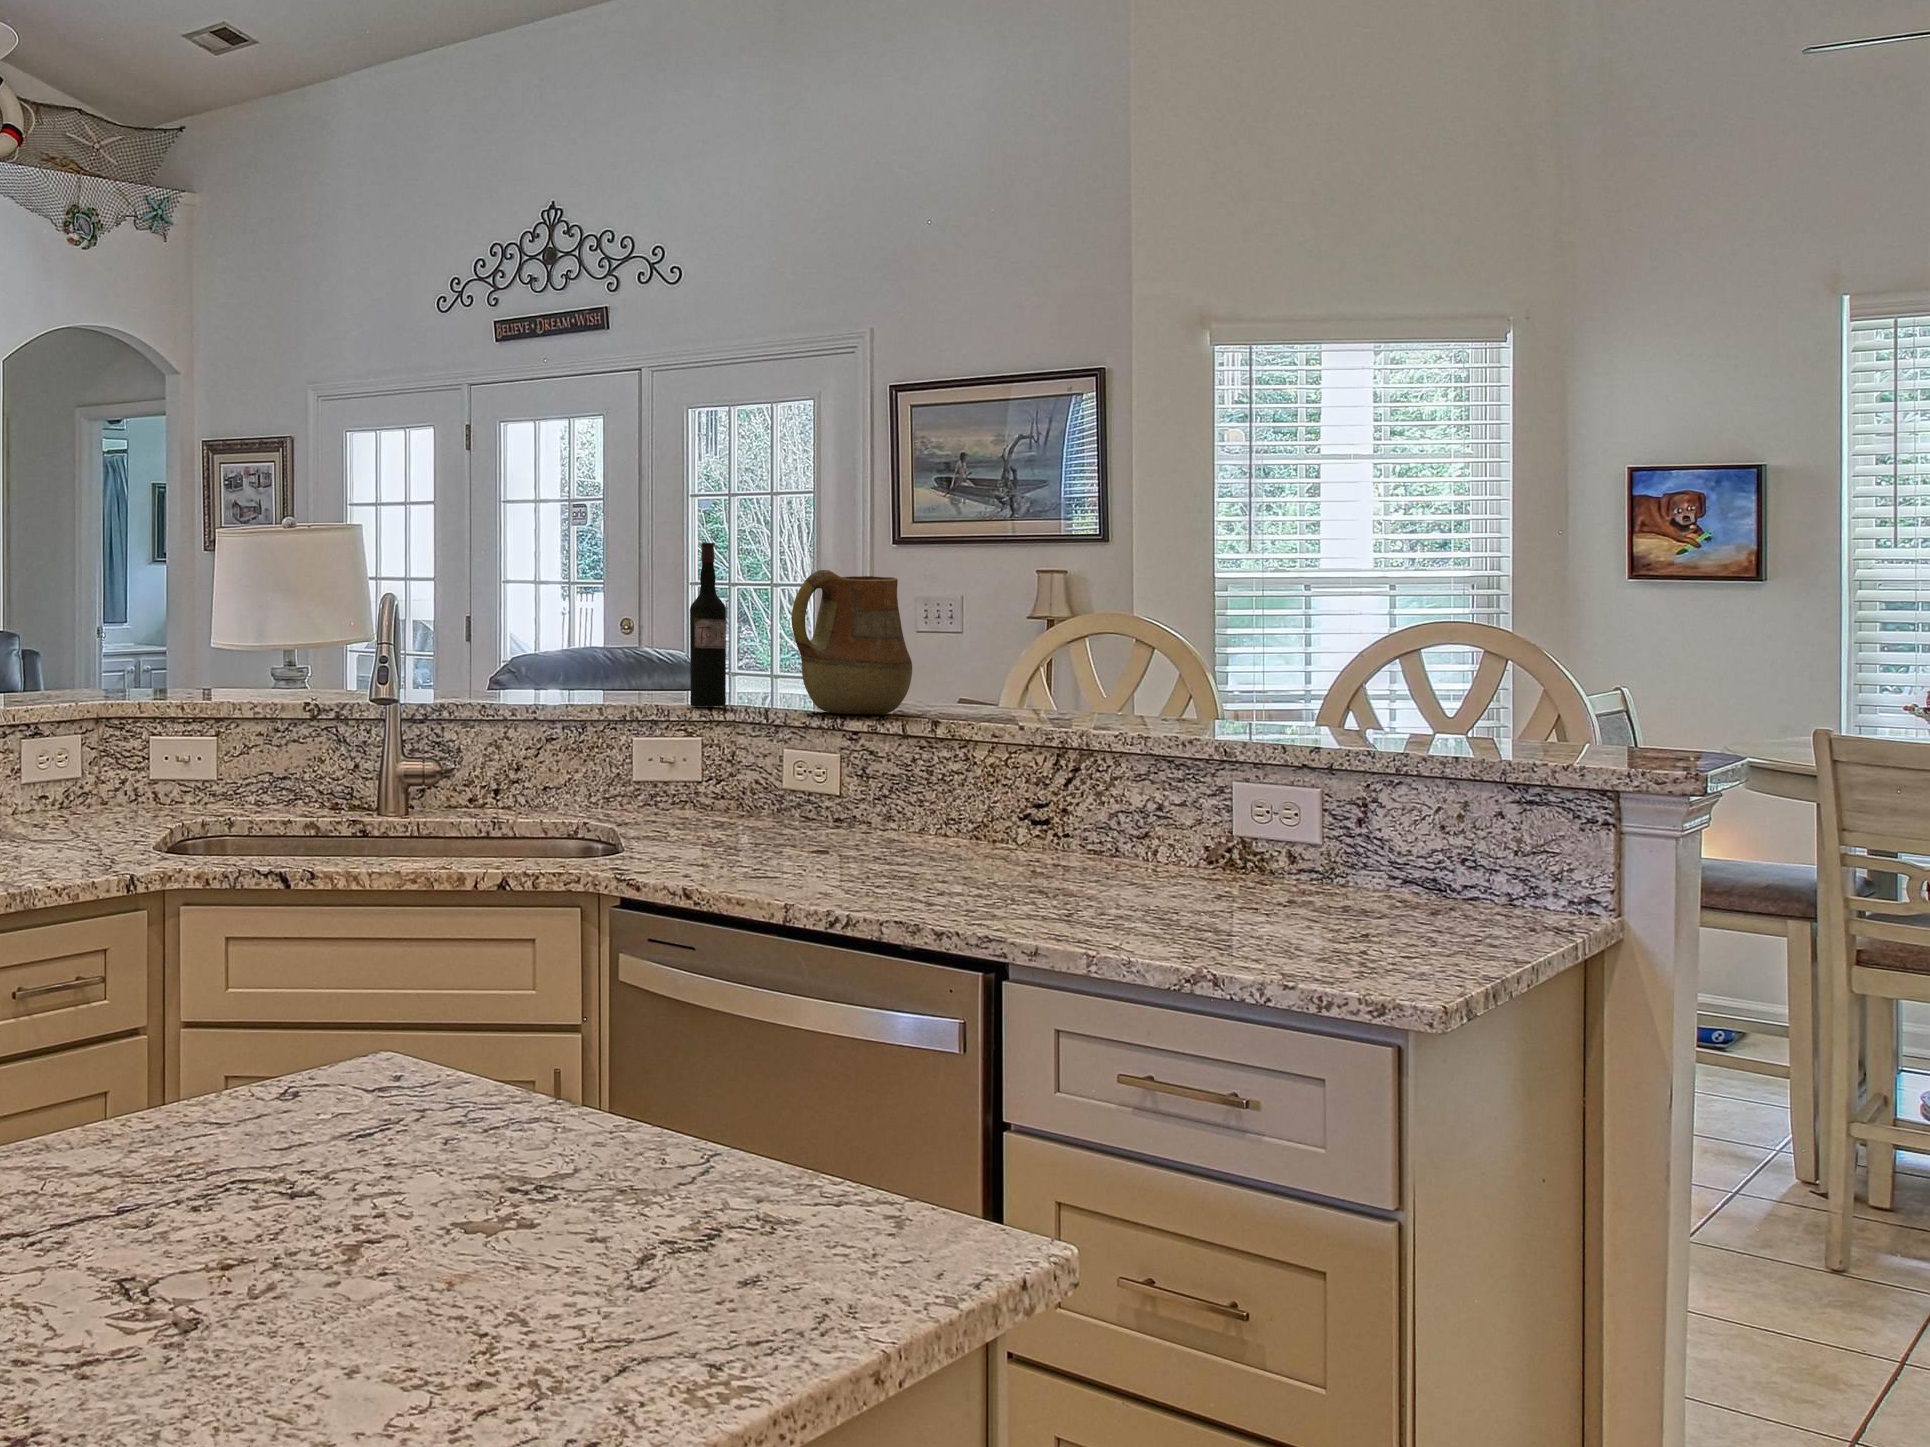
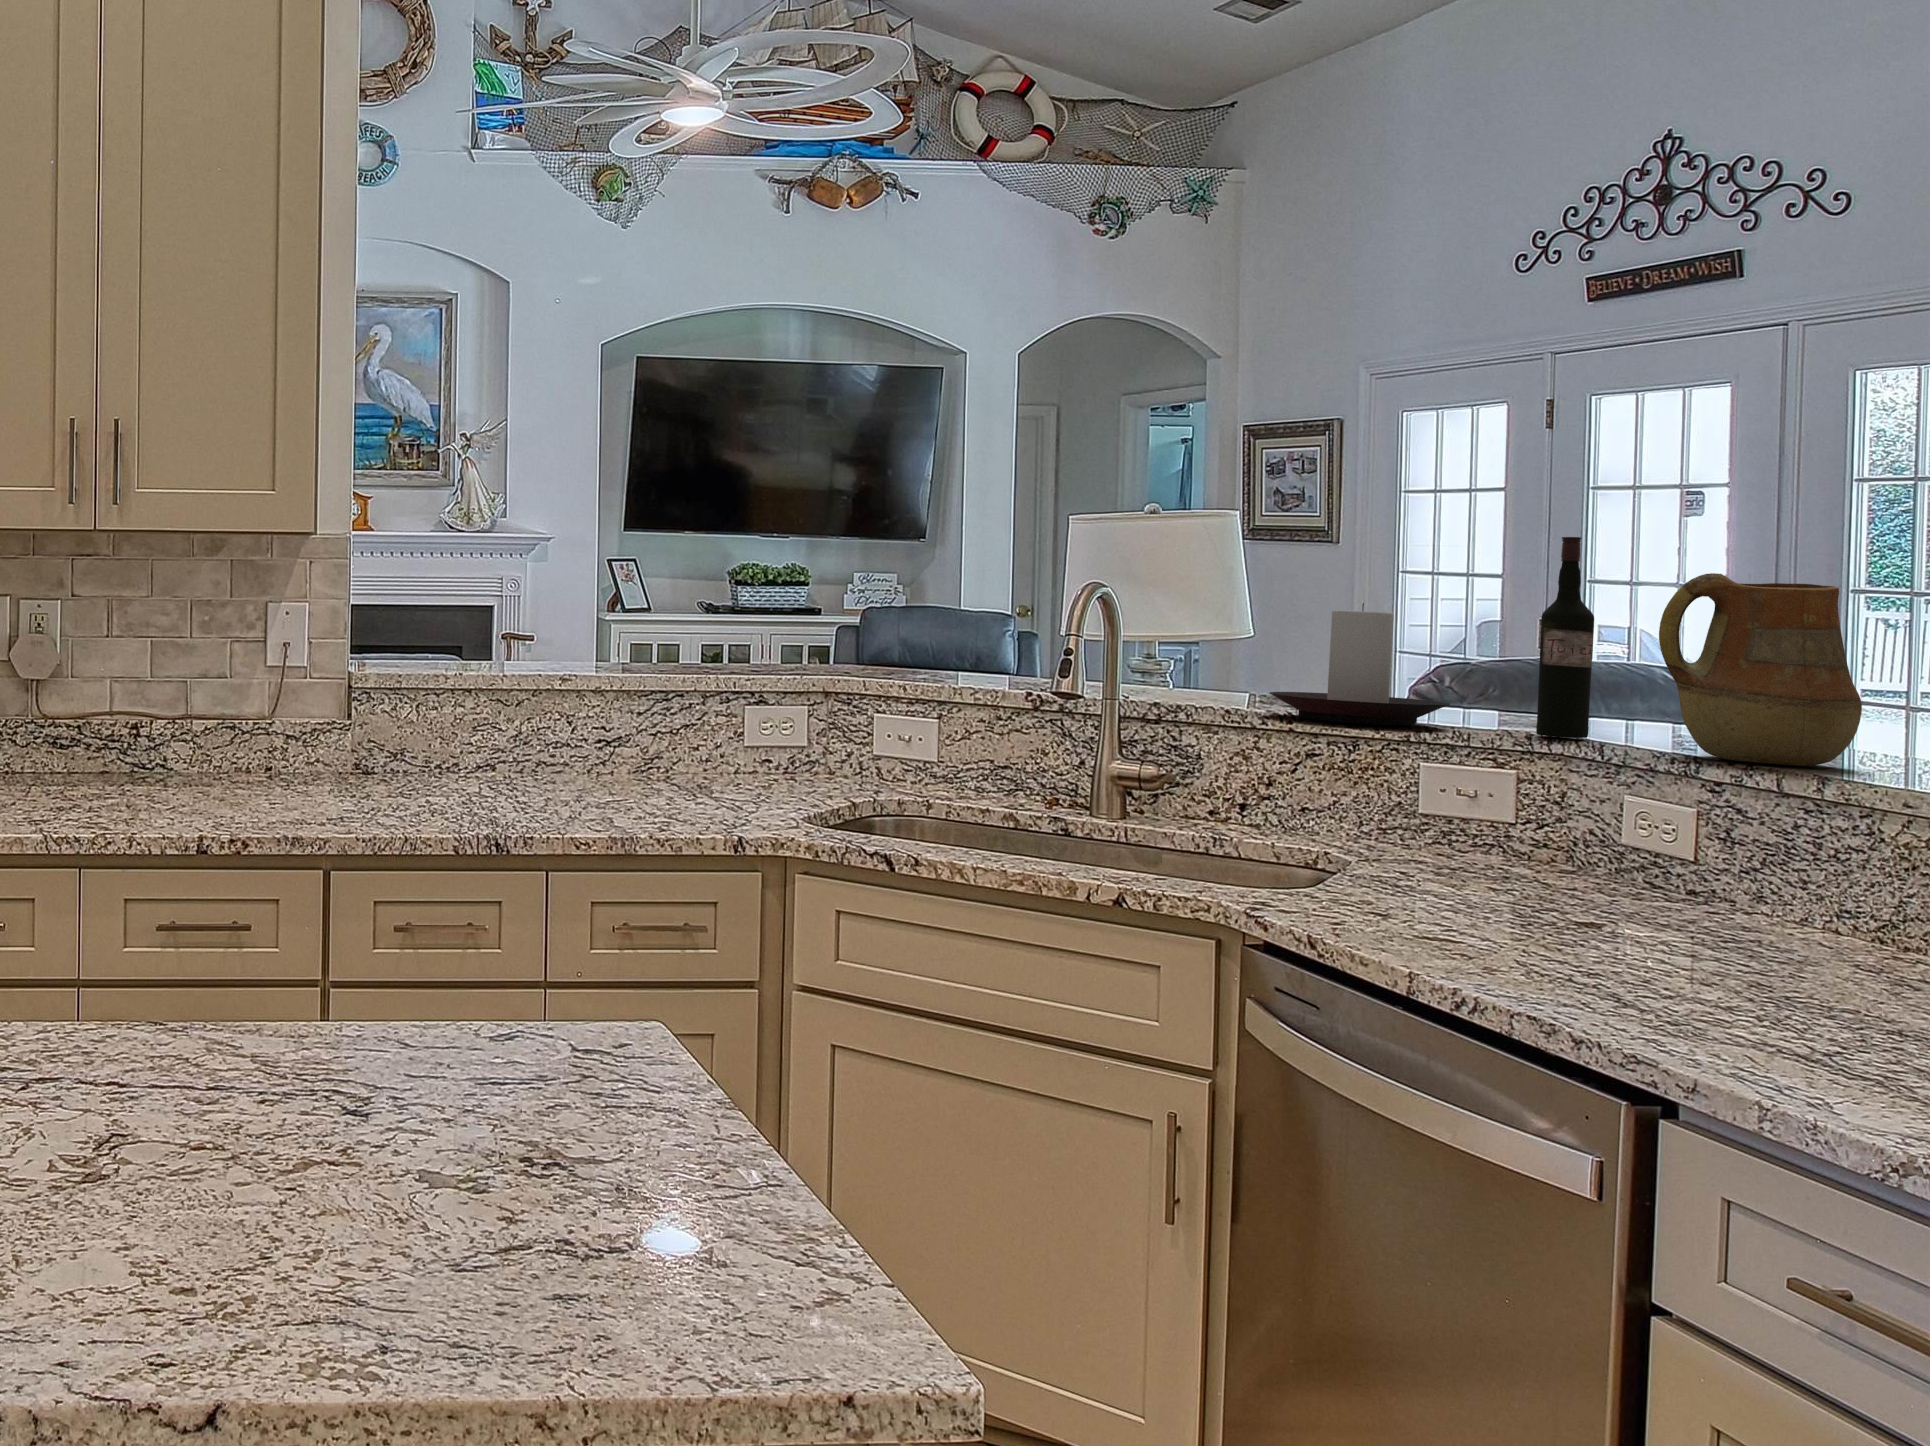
candle holder: none [498,603,636,707] -> present [1269,603,1450,725]

